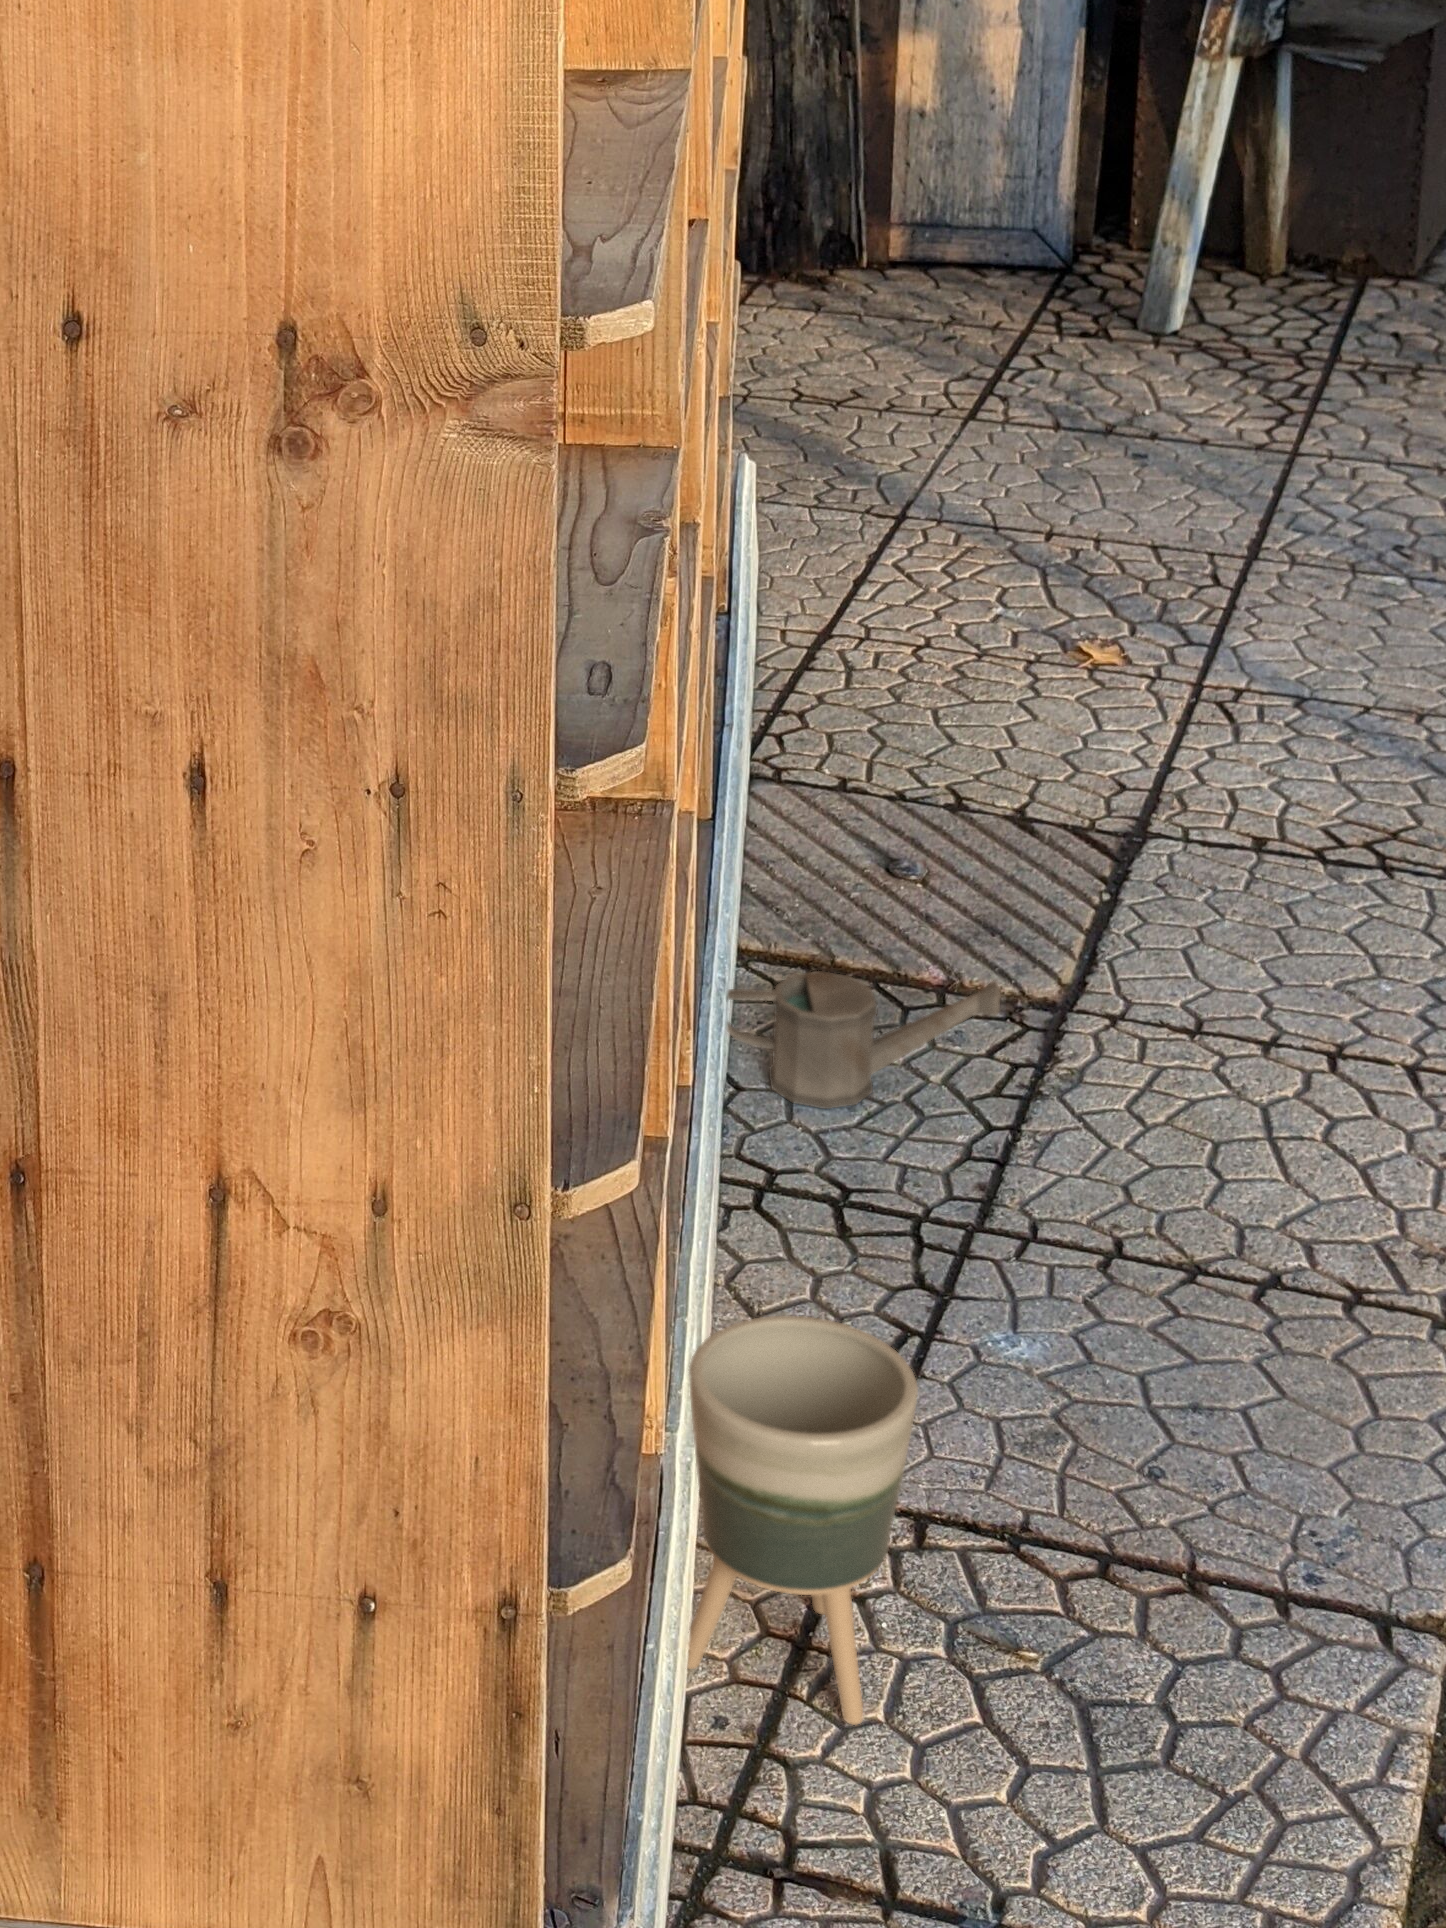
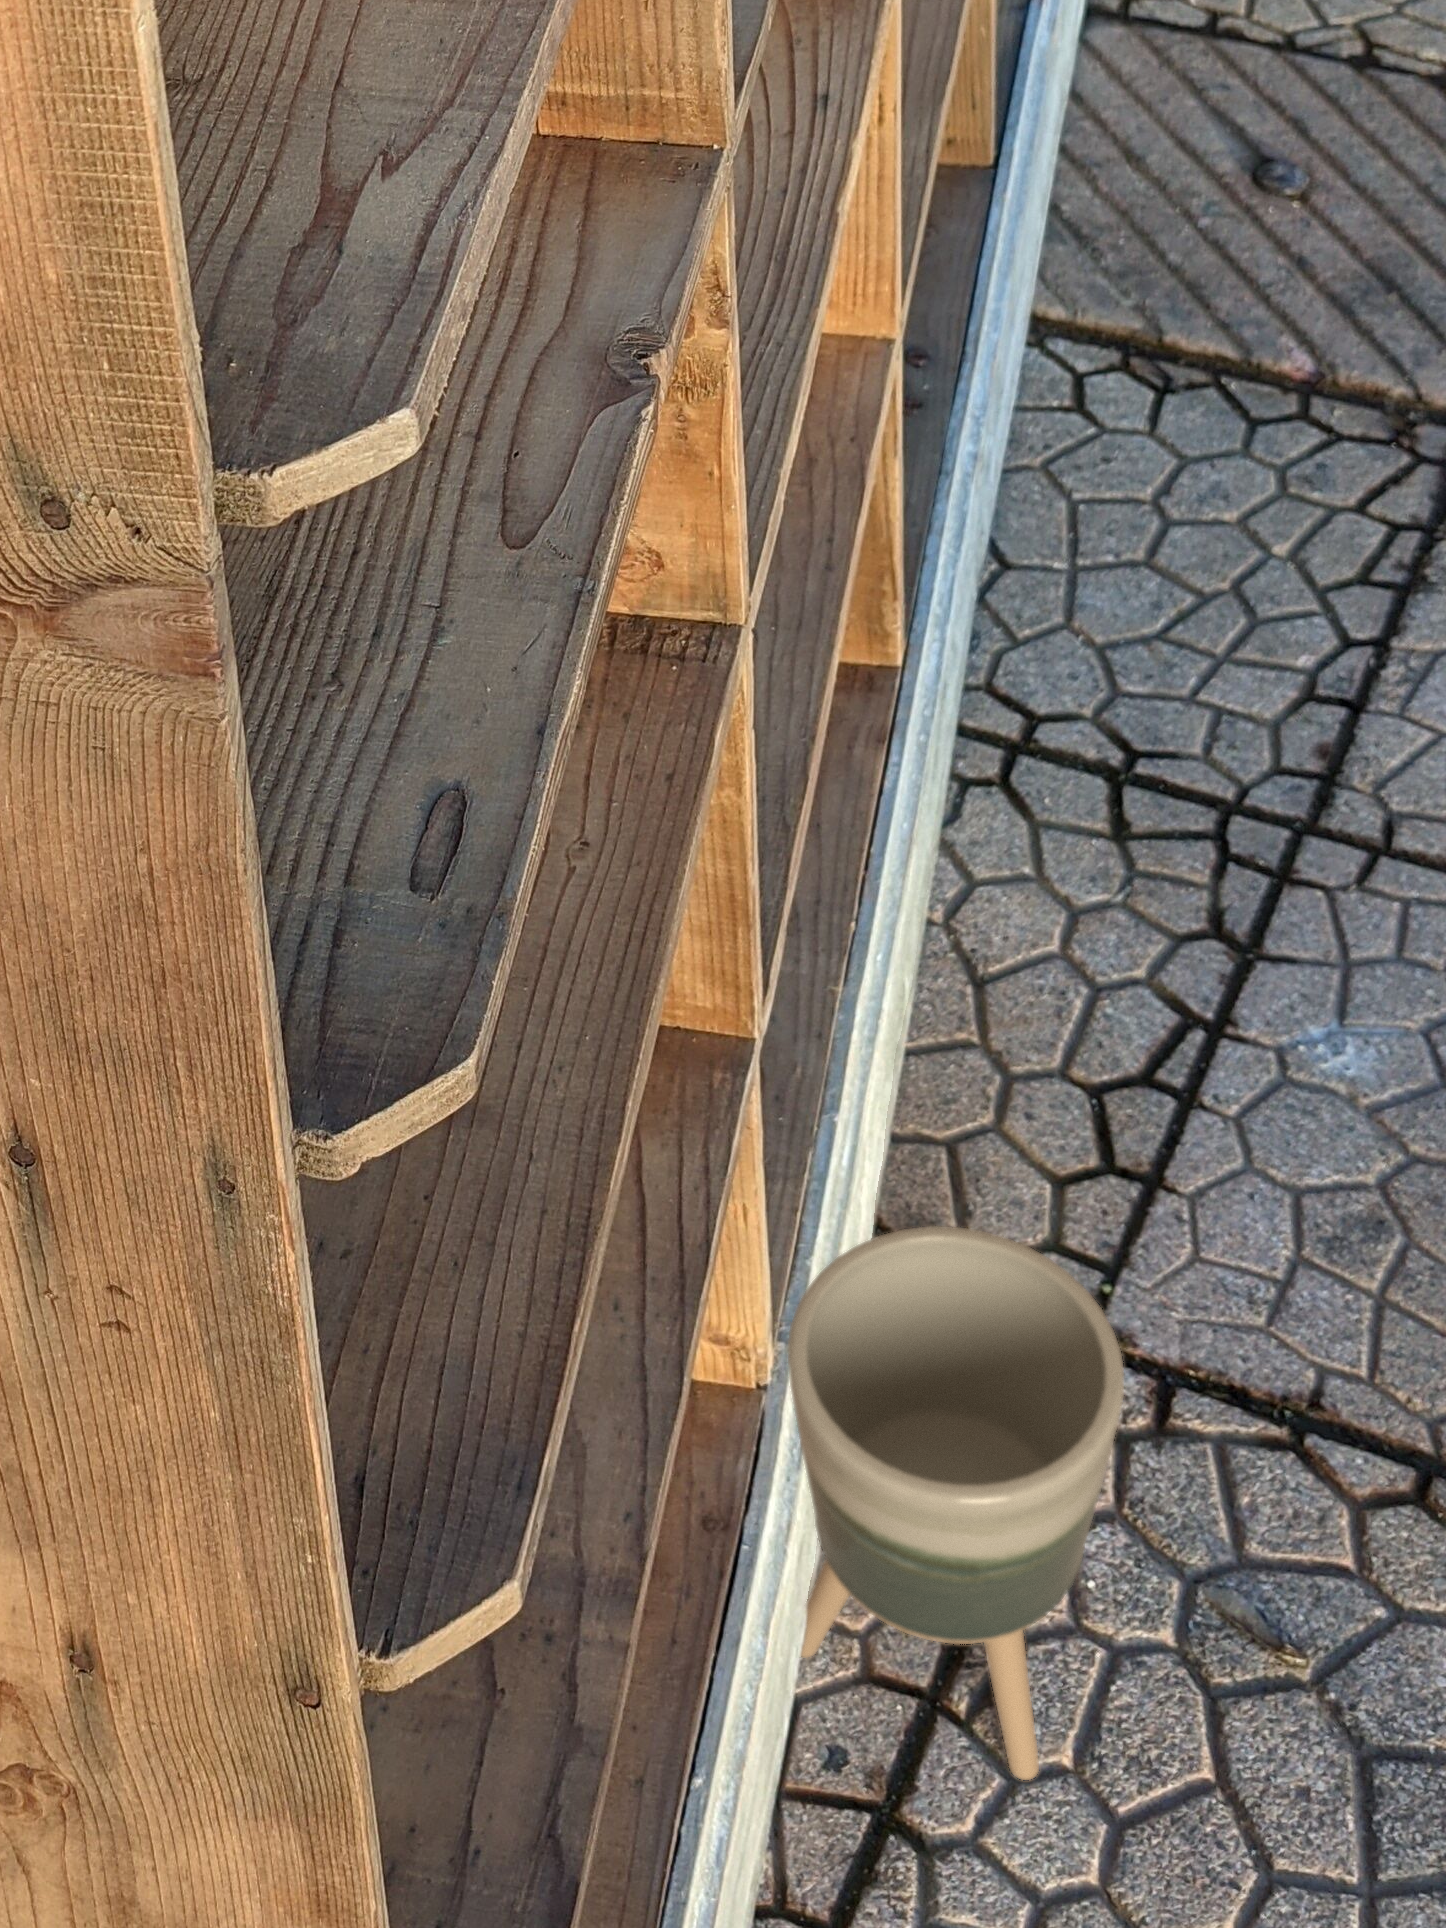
watering can: present [727,971,1000,1109] -> none [979,411,1372,606]

